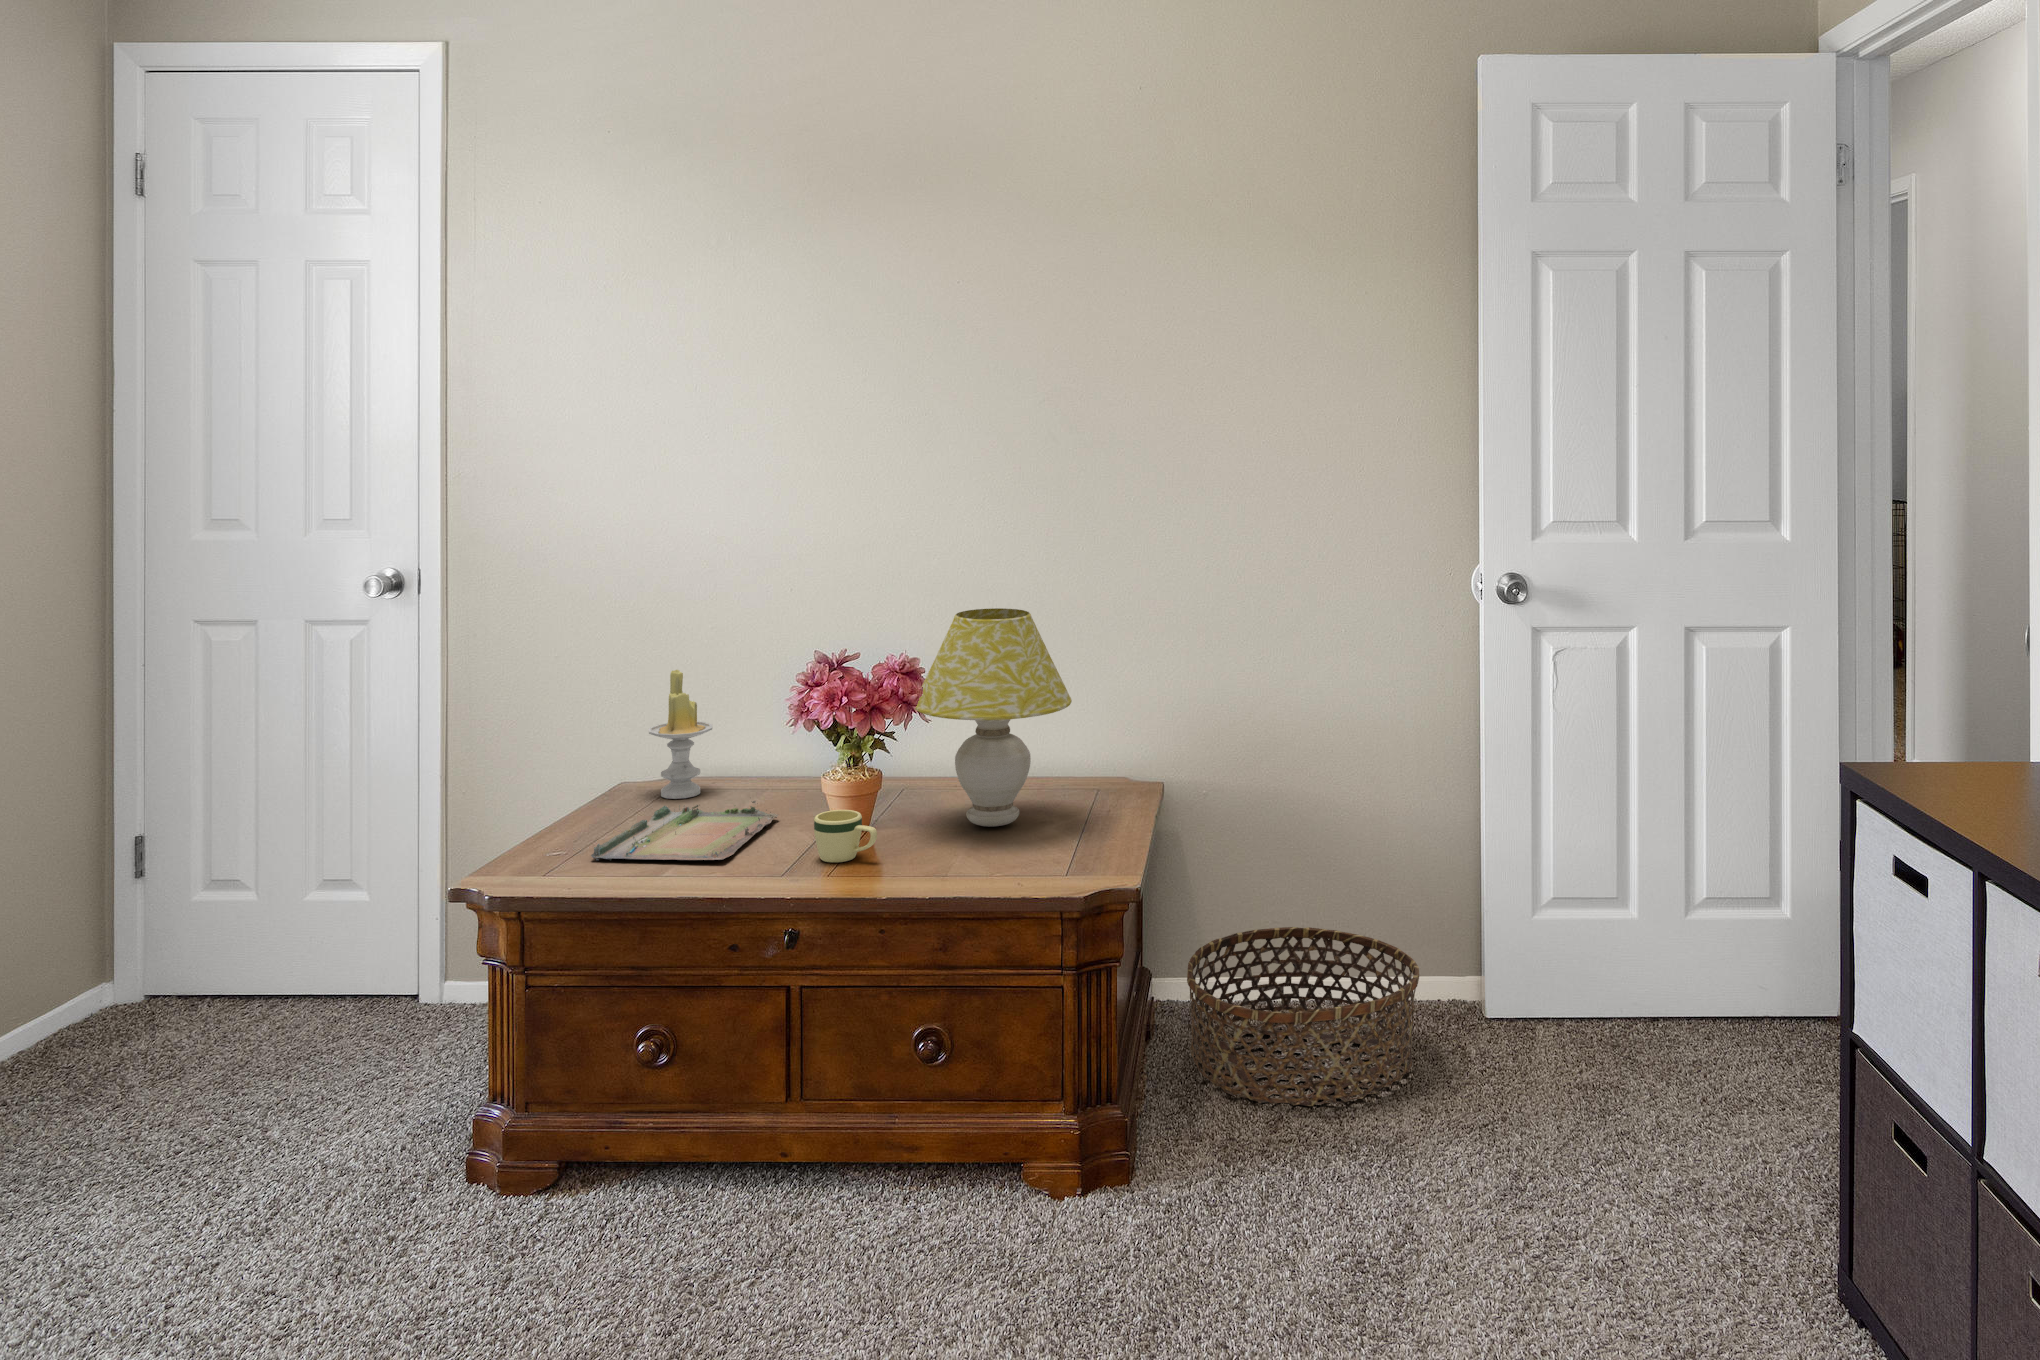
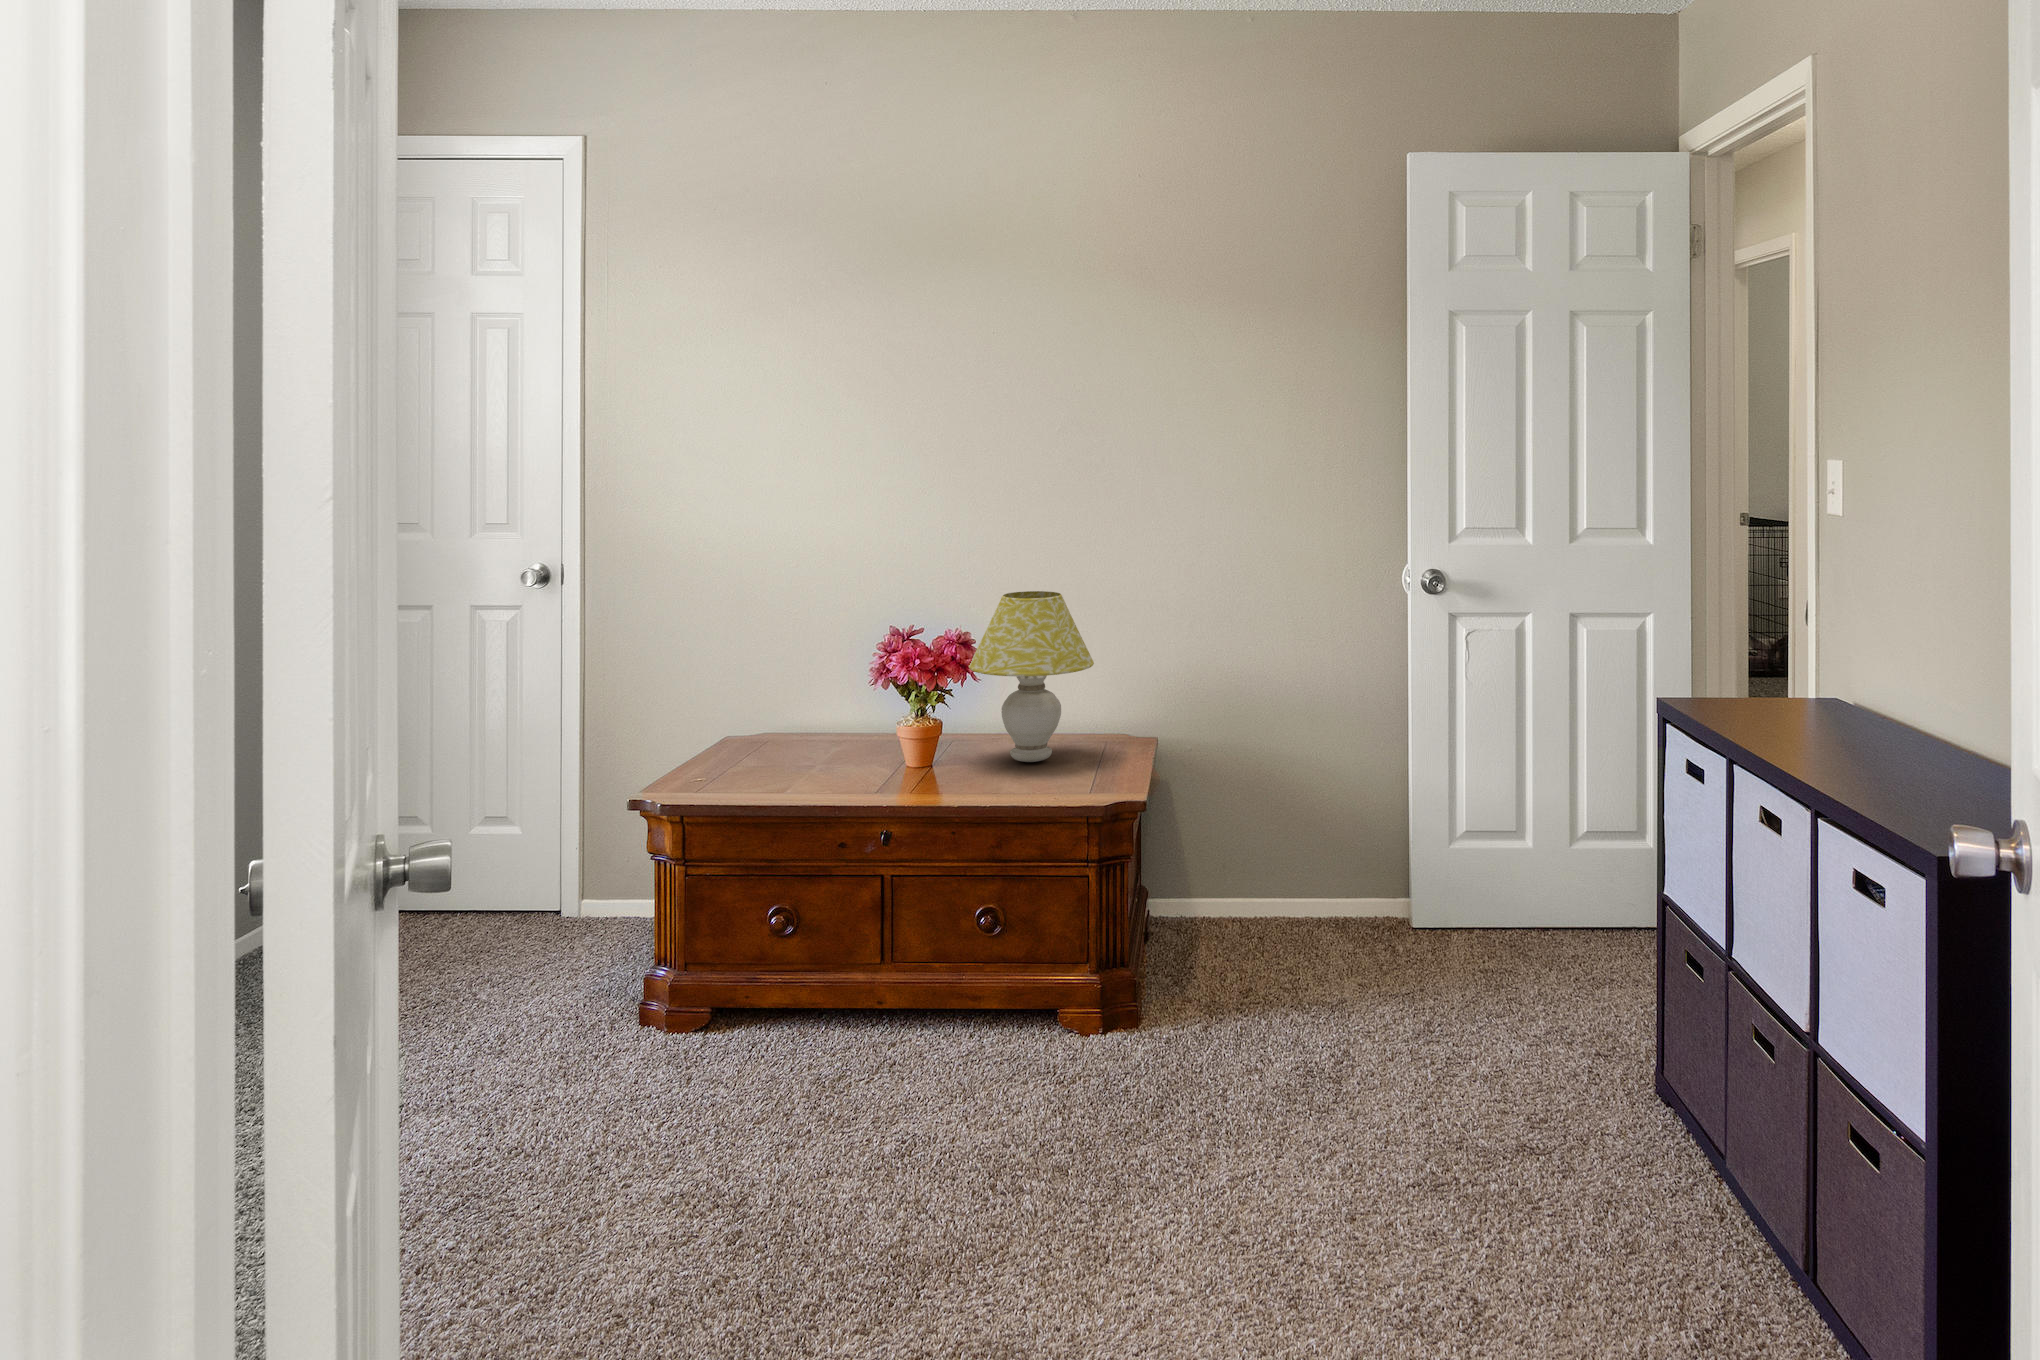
candle: present [649,670,712,799] -> none [754,643,805,746]
tray: present [591,801,779,861] -> none [714,742,861,787]
mug: present [814,810,877,862] -> none [891,747,941,787]
basket: present [1187,927,1419,1106] -> none [1184,847,1367,977]

